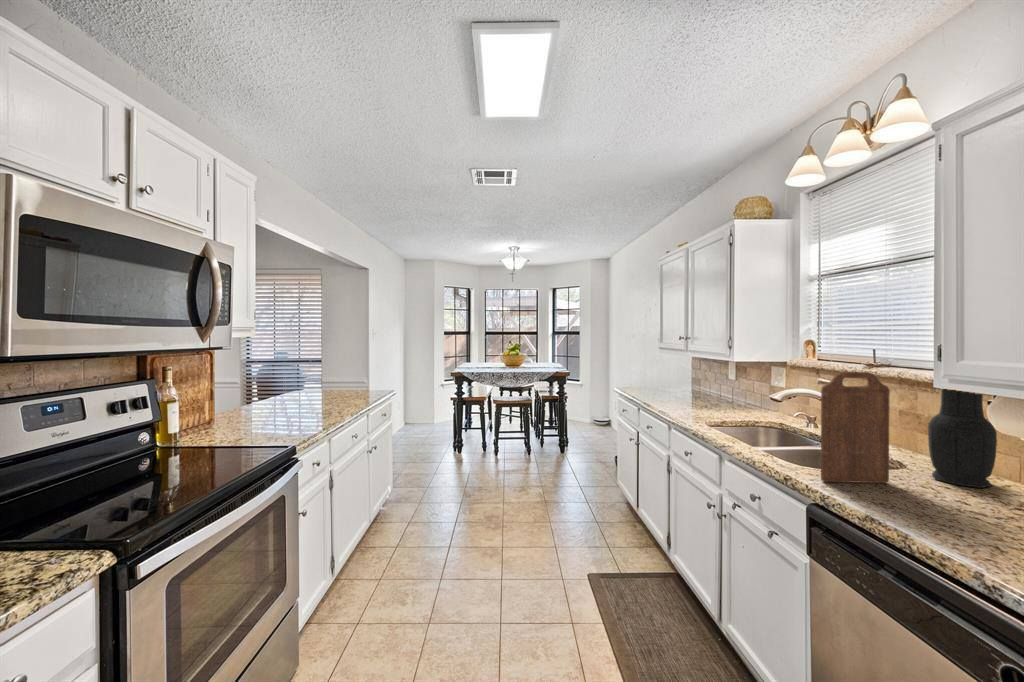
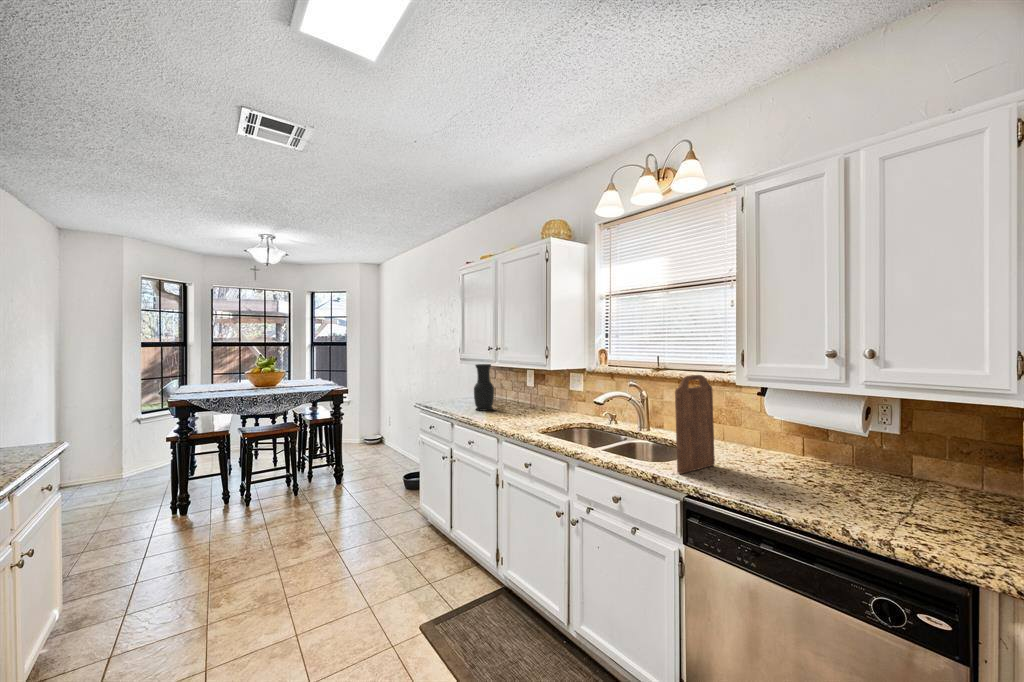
vase: present [928,389,997,488] -> present [474,364,494,411]

